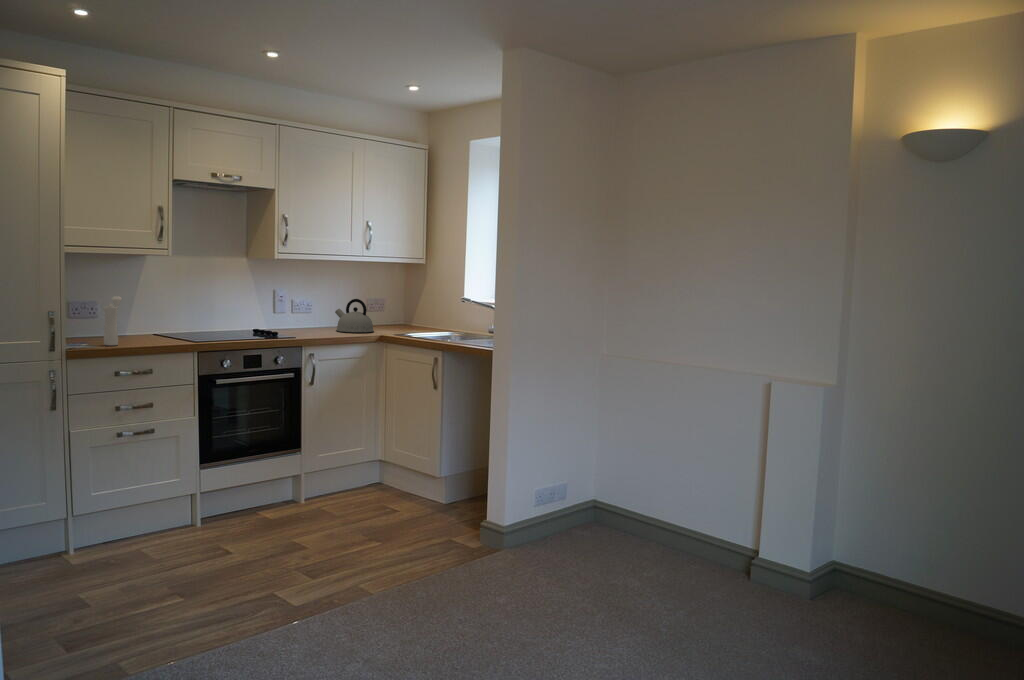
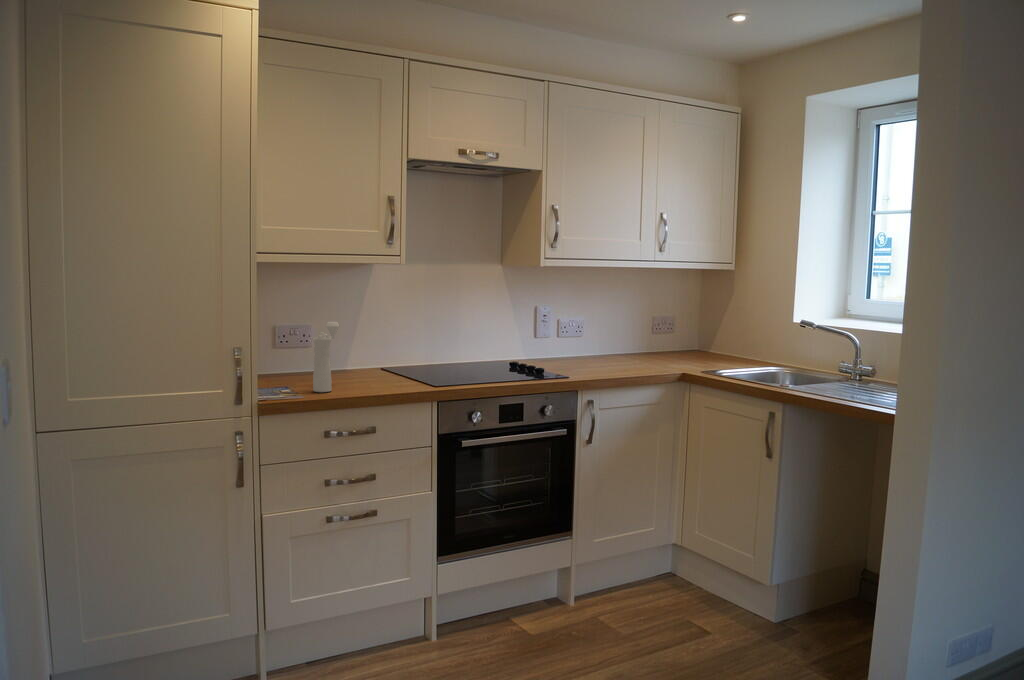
kettle: present [335,299,374,332] -> none [615,319,669,366]

